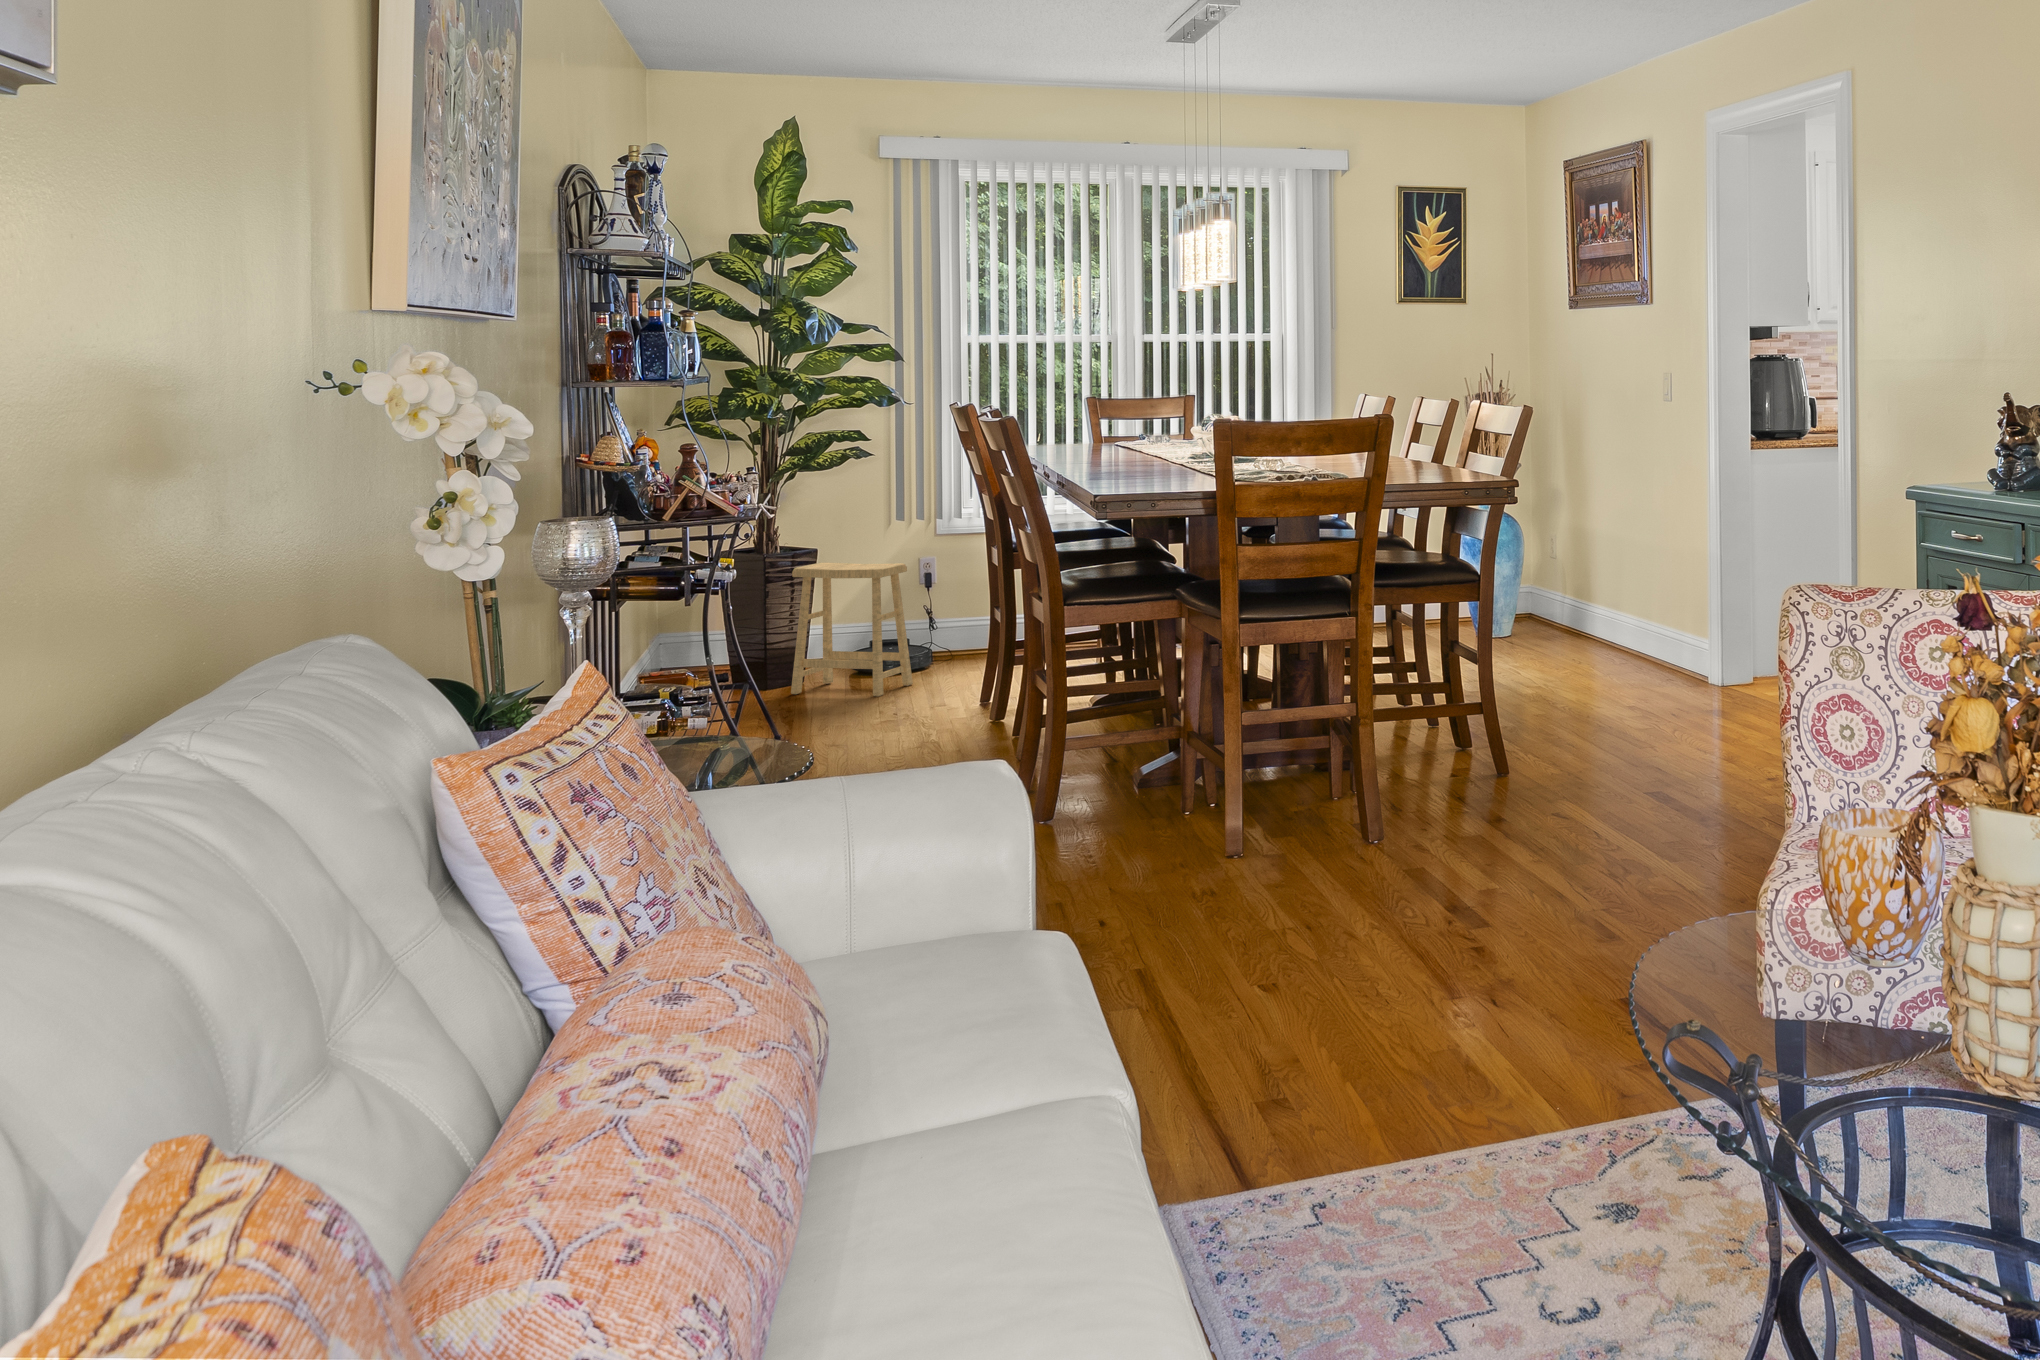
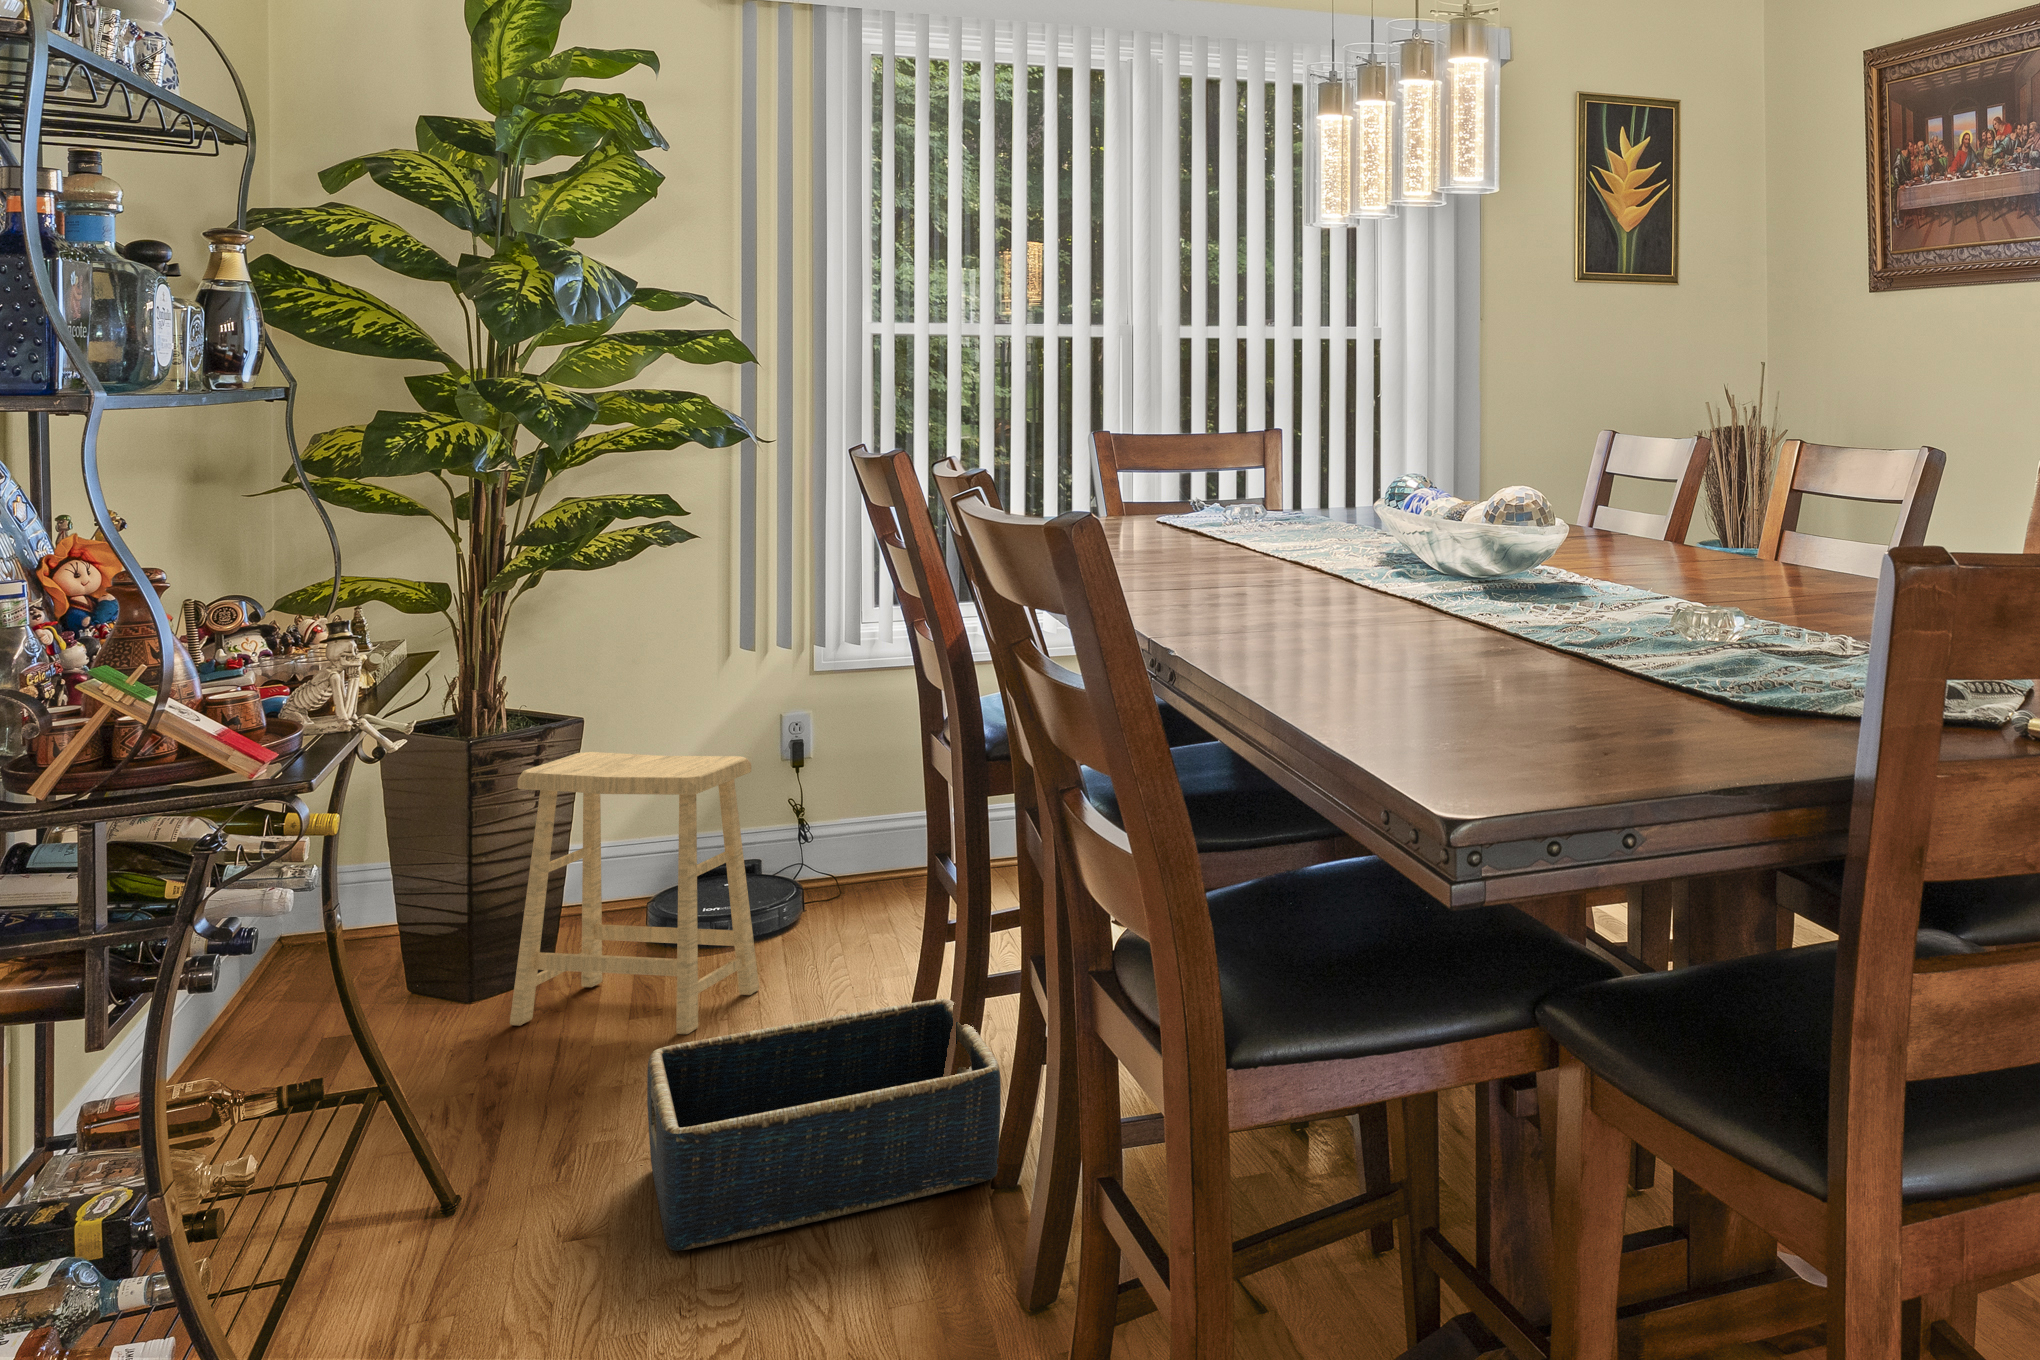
basket: none [865,663,1022,743] -> present [647,999,1001,1251]

